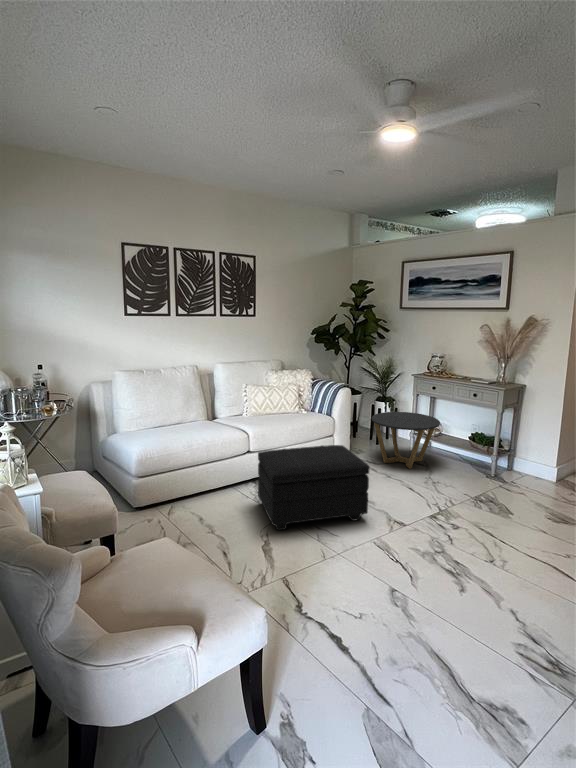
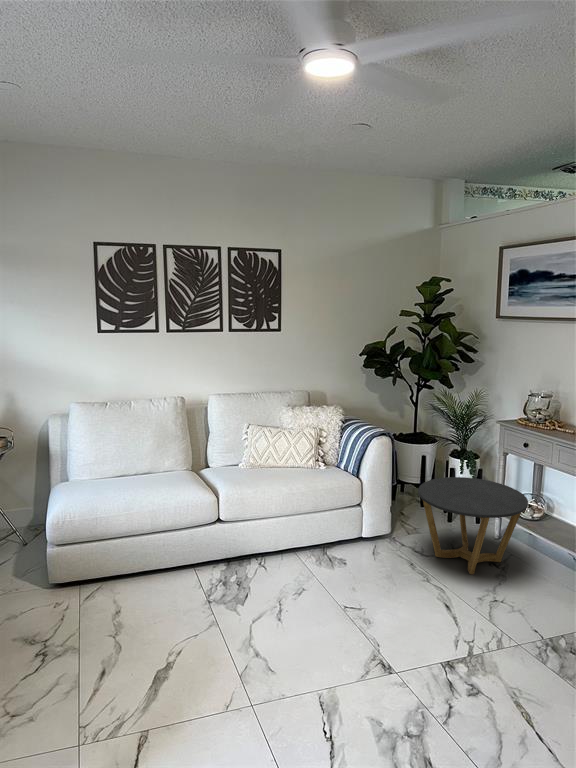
footstool: present [258,445,370,530] -> none [176,530,334,662]

